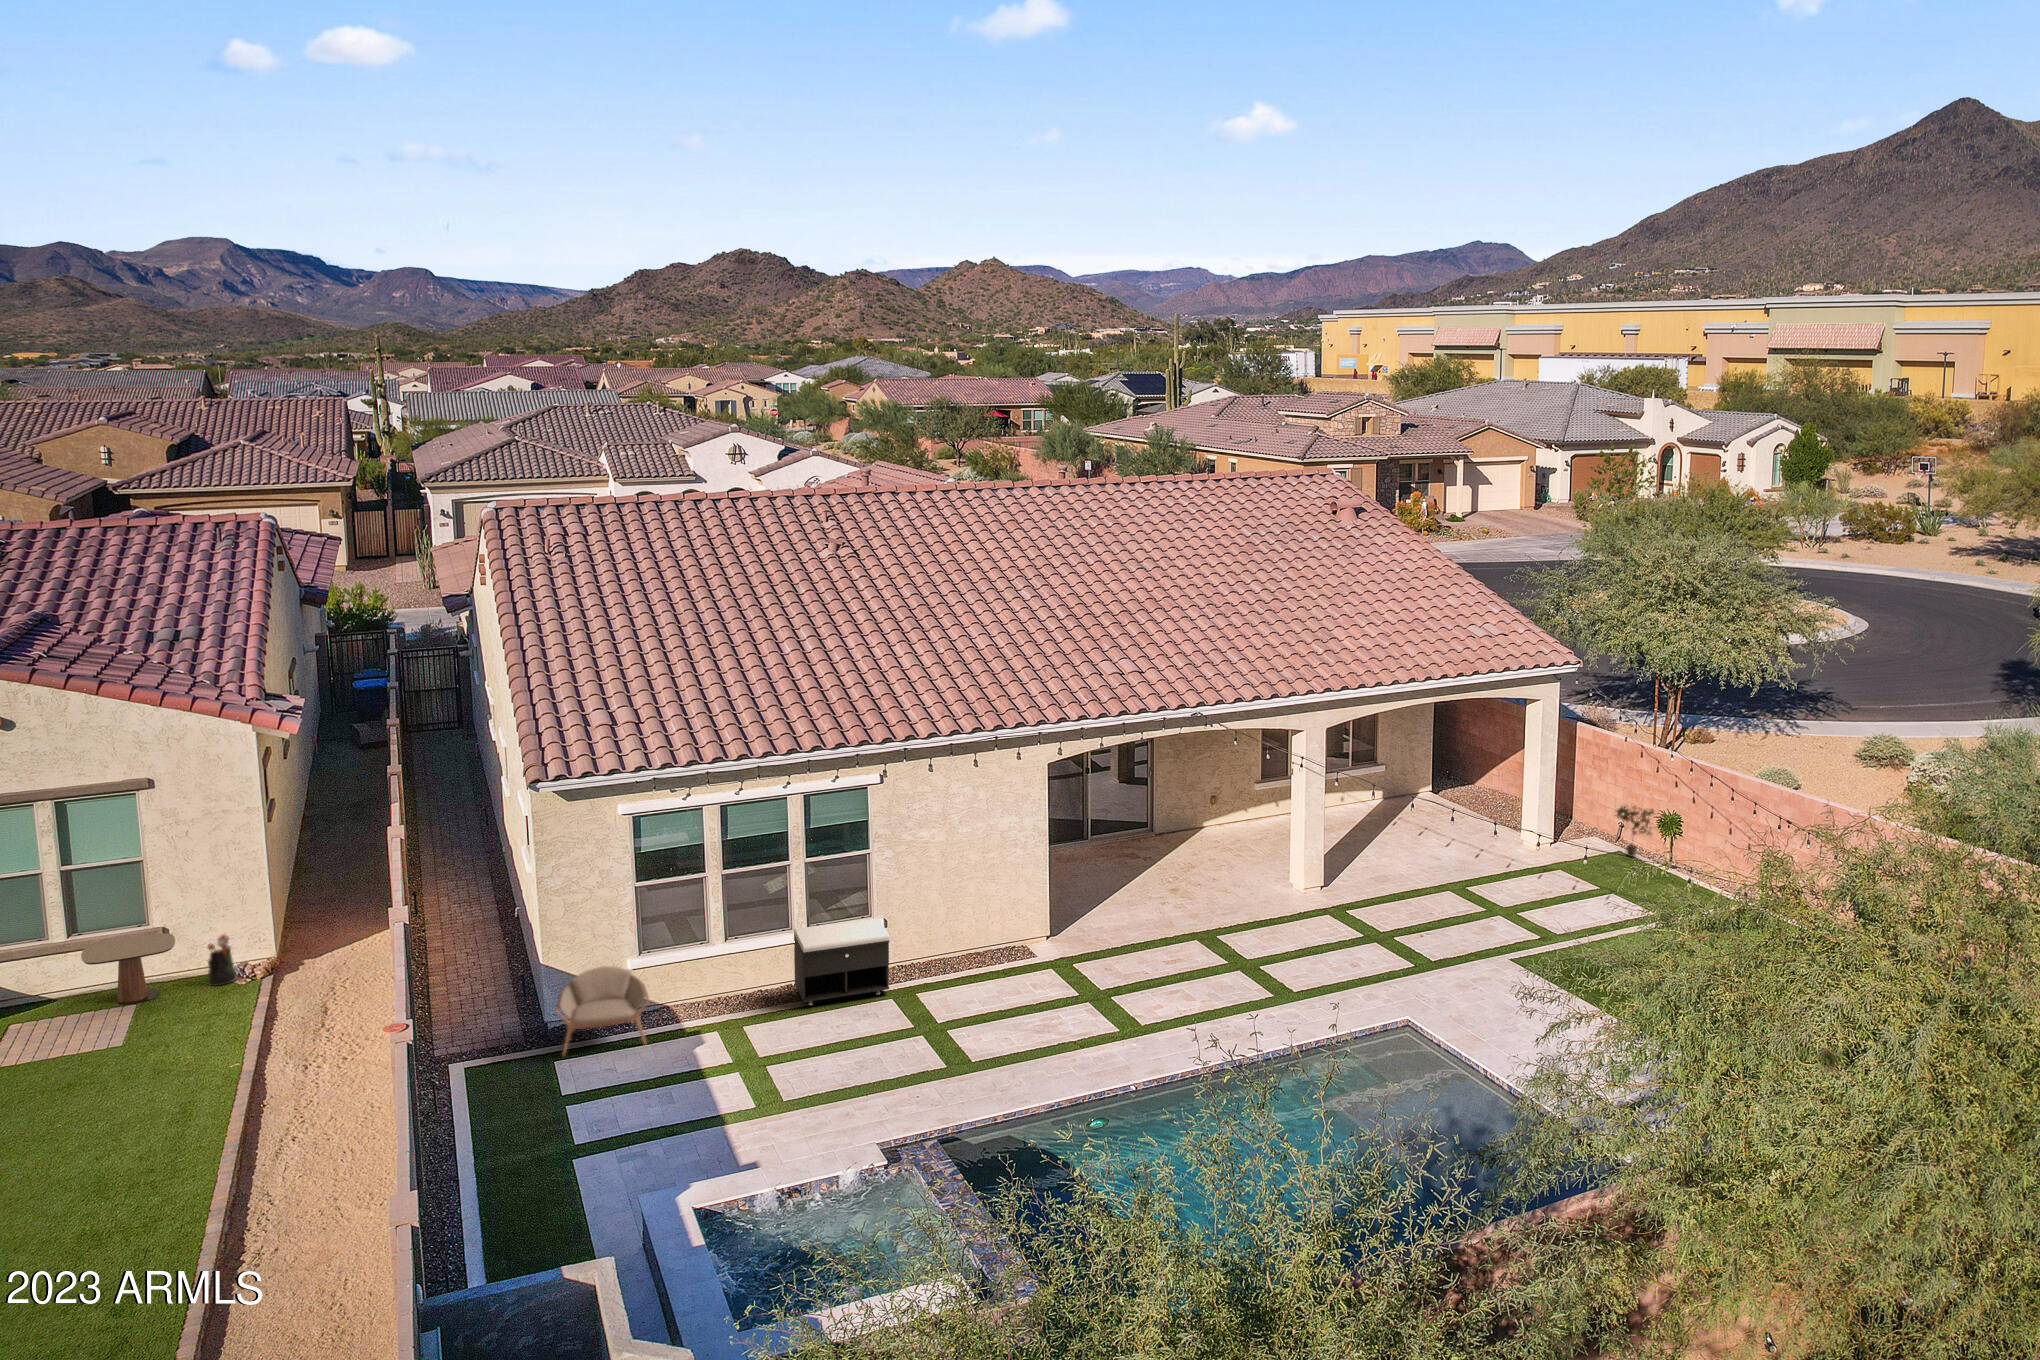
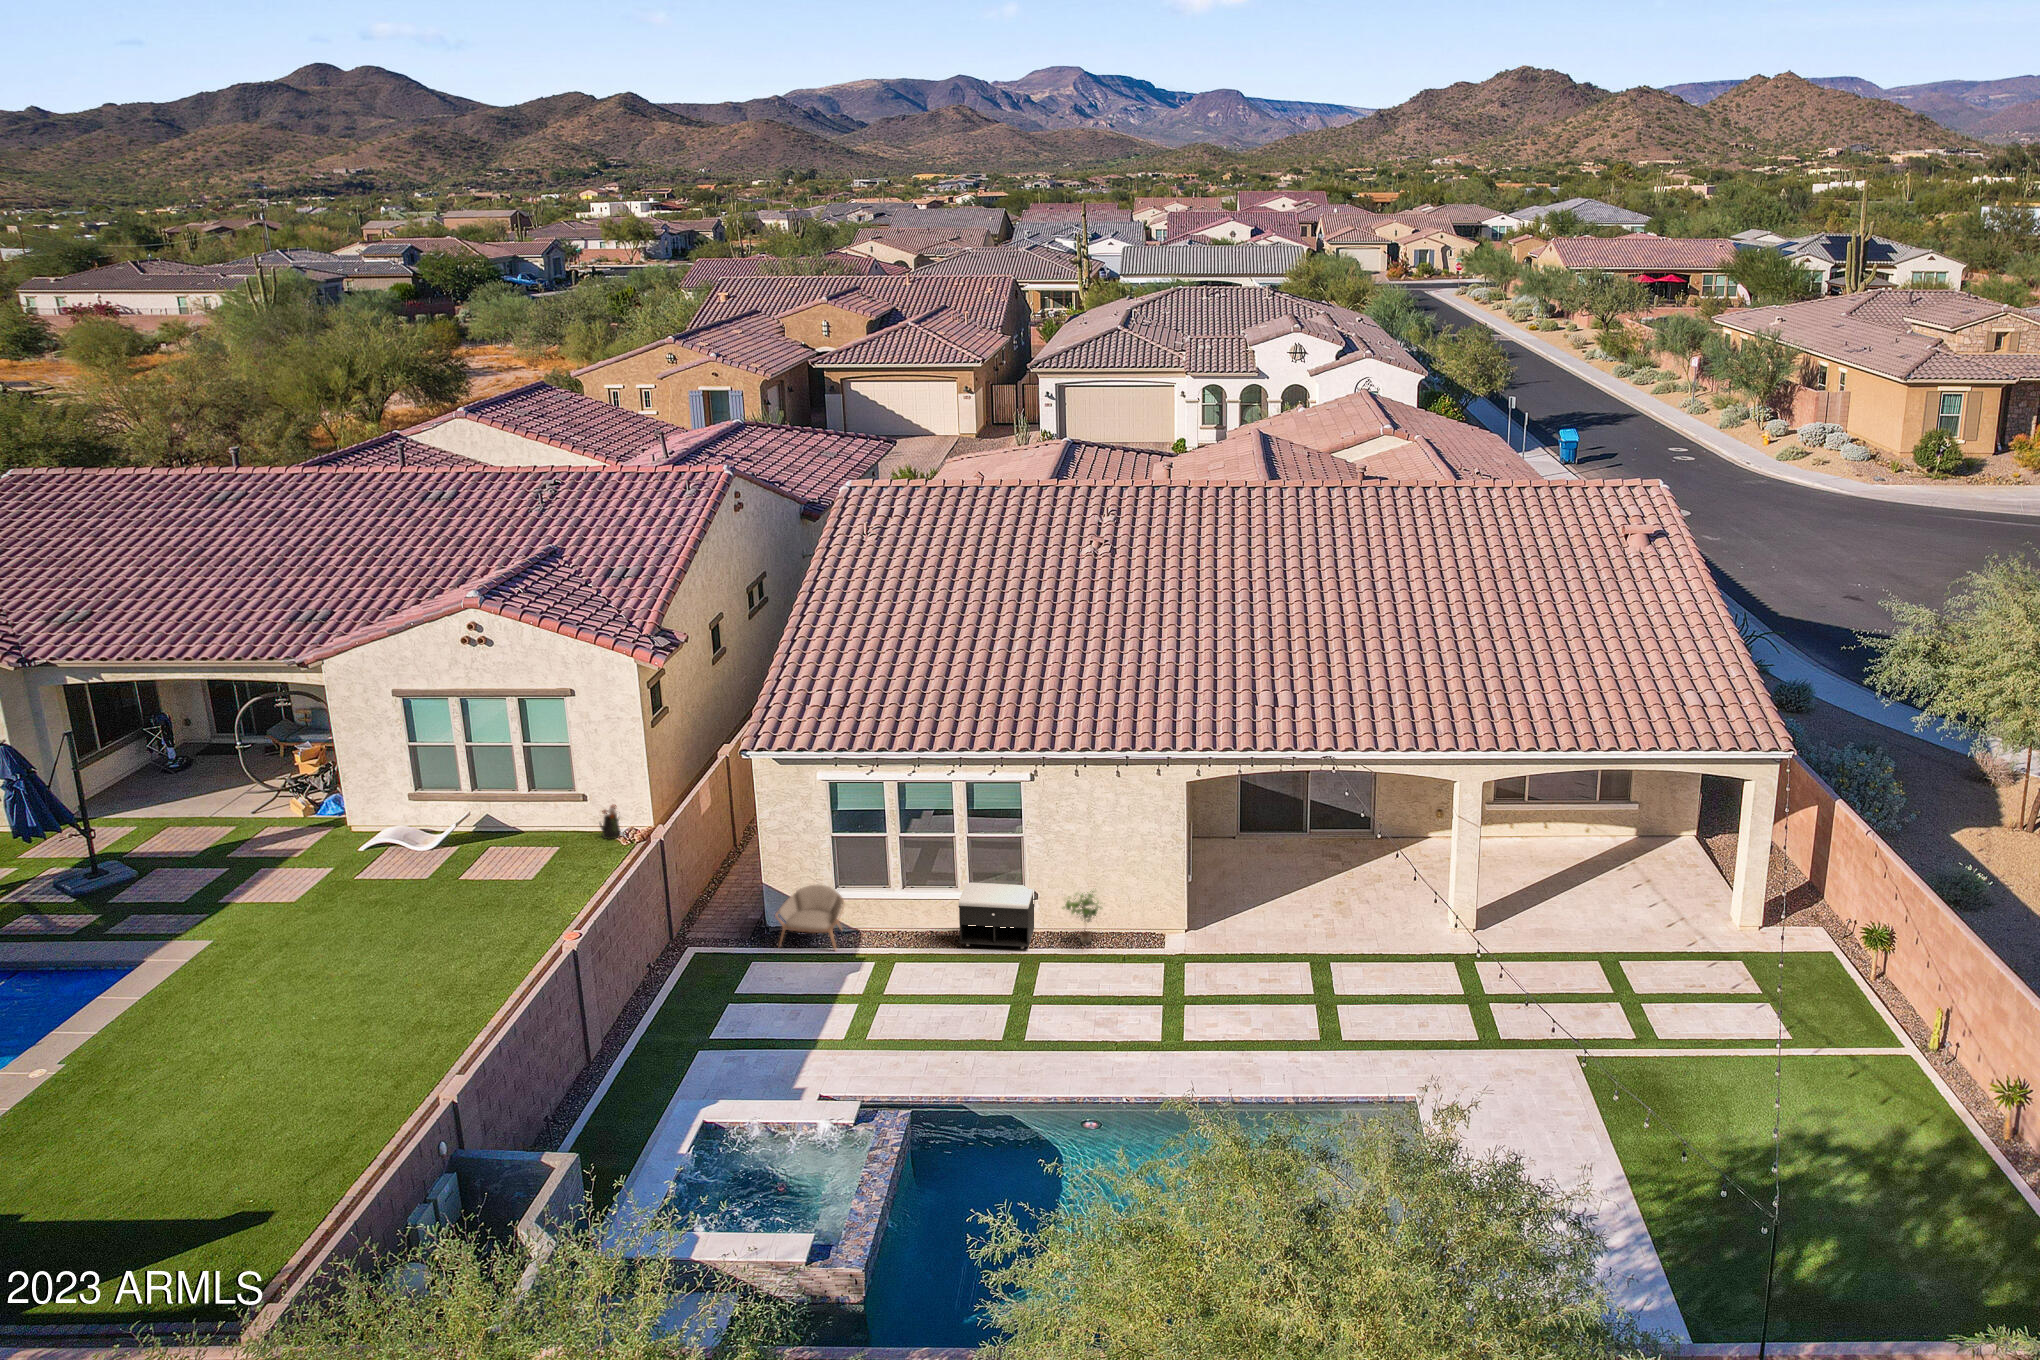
potted plant: present [1615,806,1654,857] -> present [1062,891,1101,945]
side table: present [81,933,175,1006] -> none [522,797,581,843]

